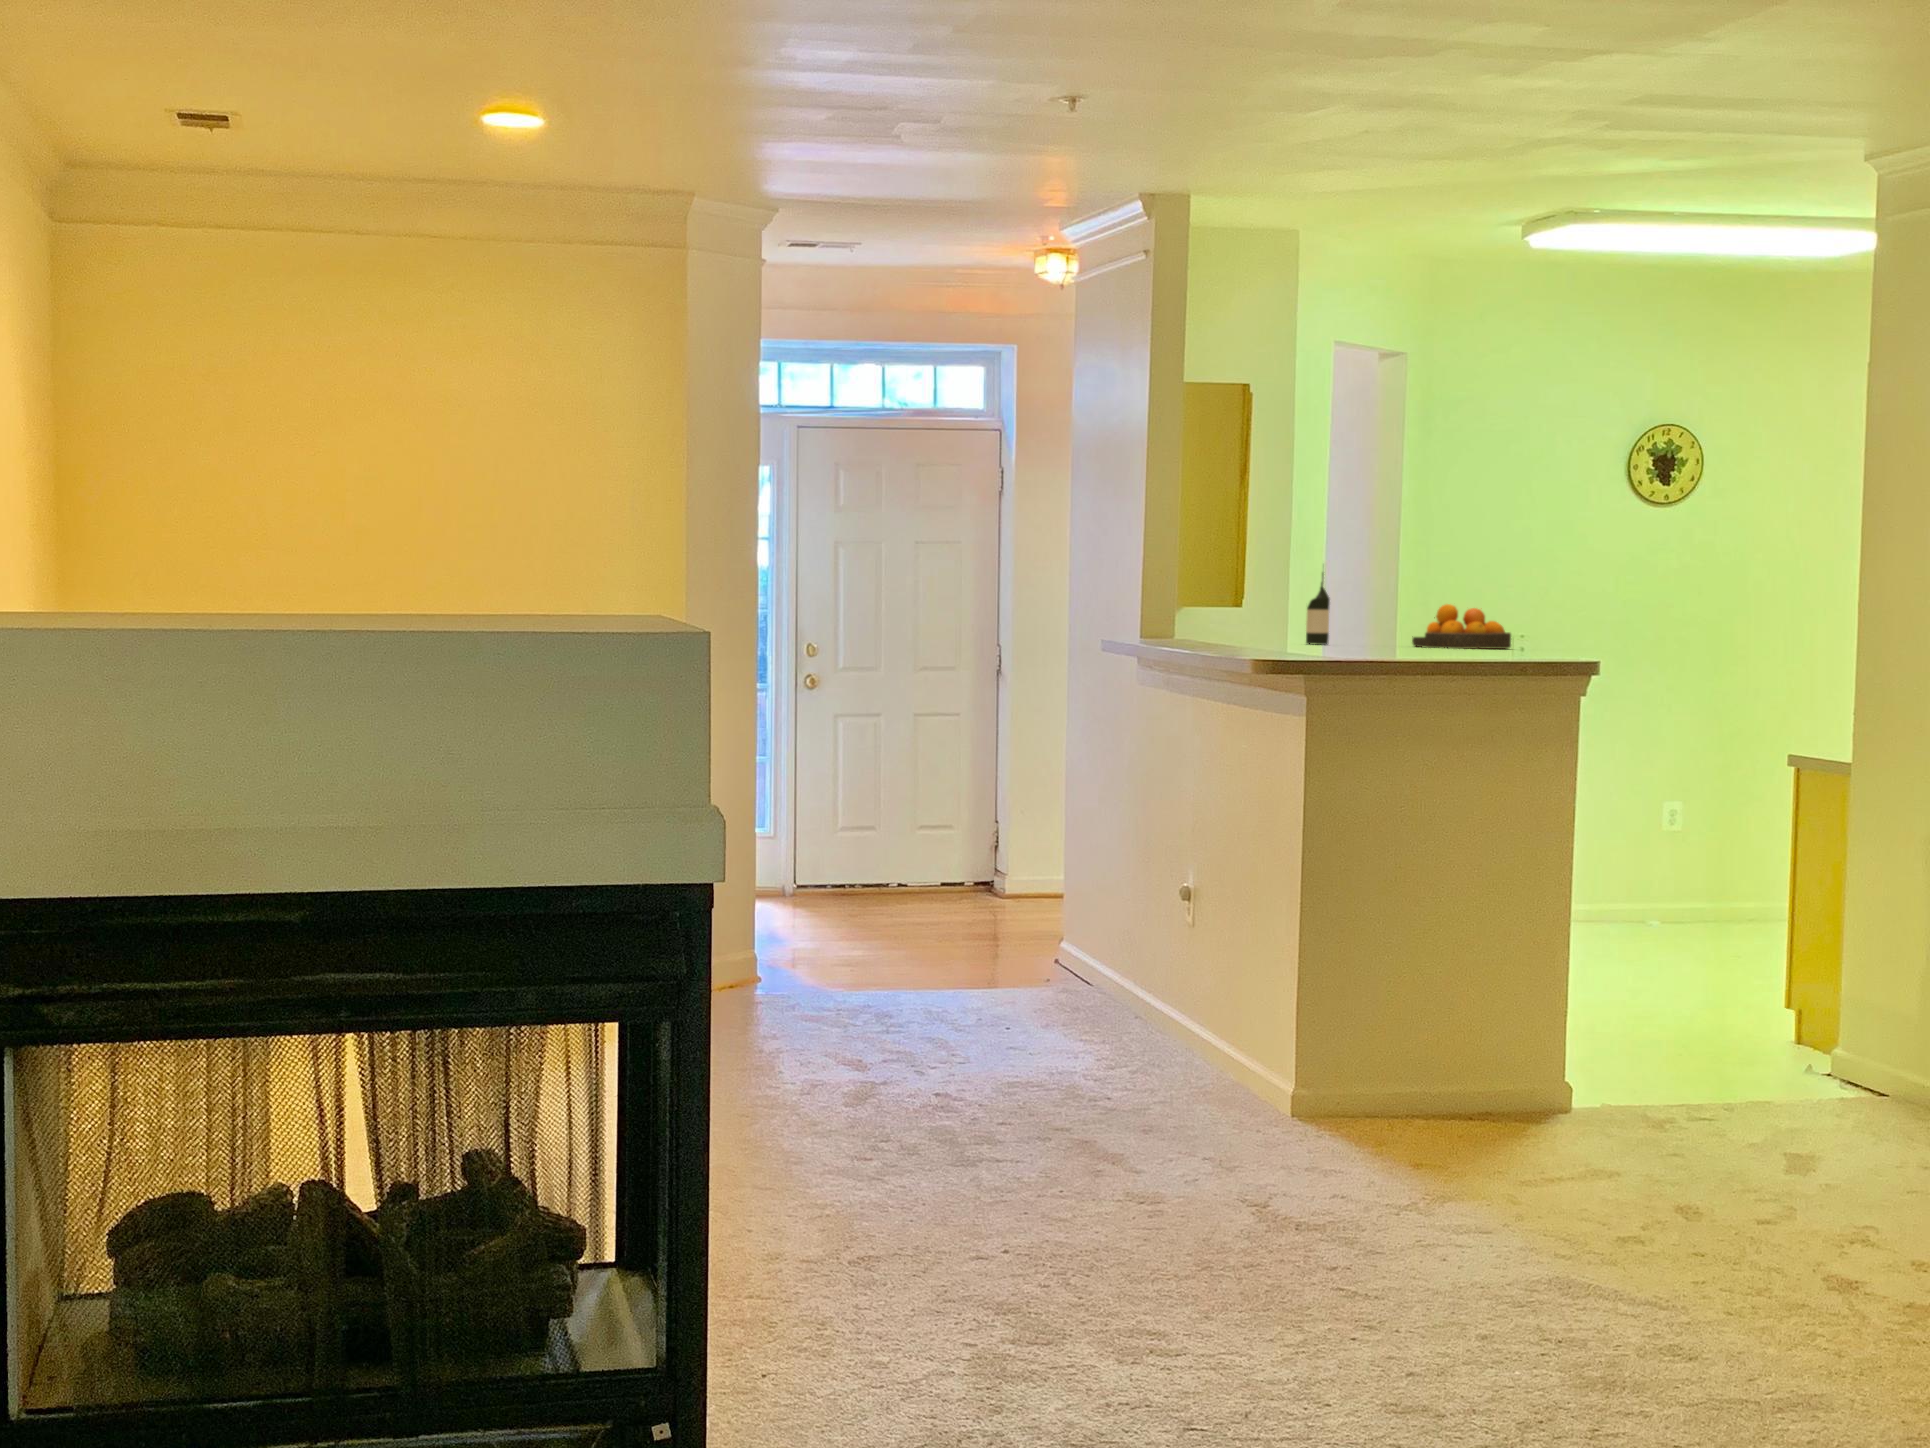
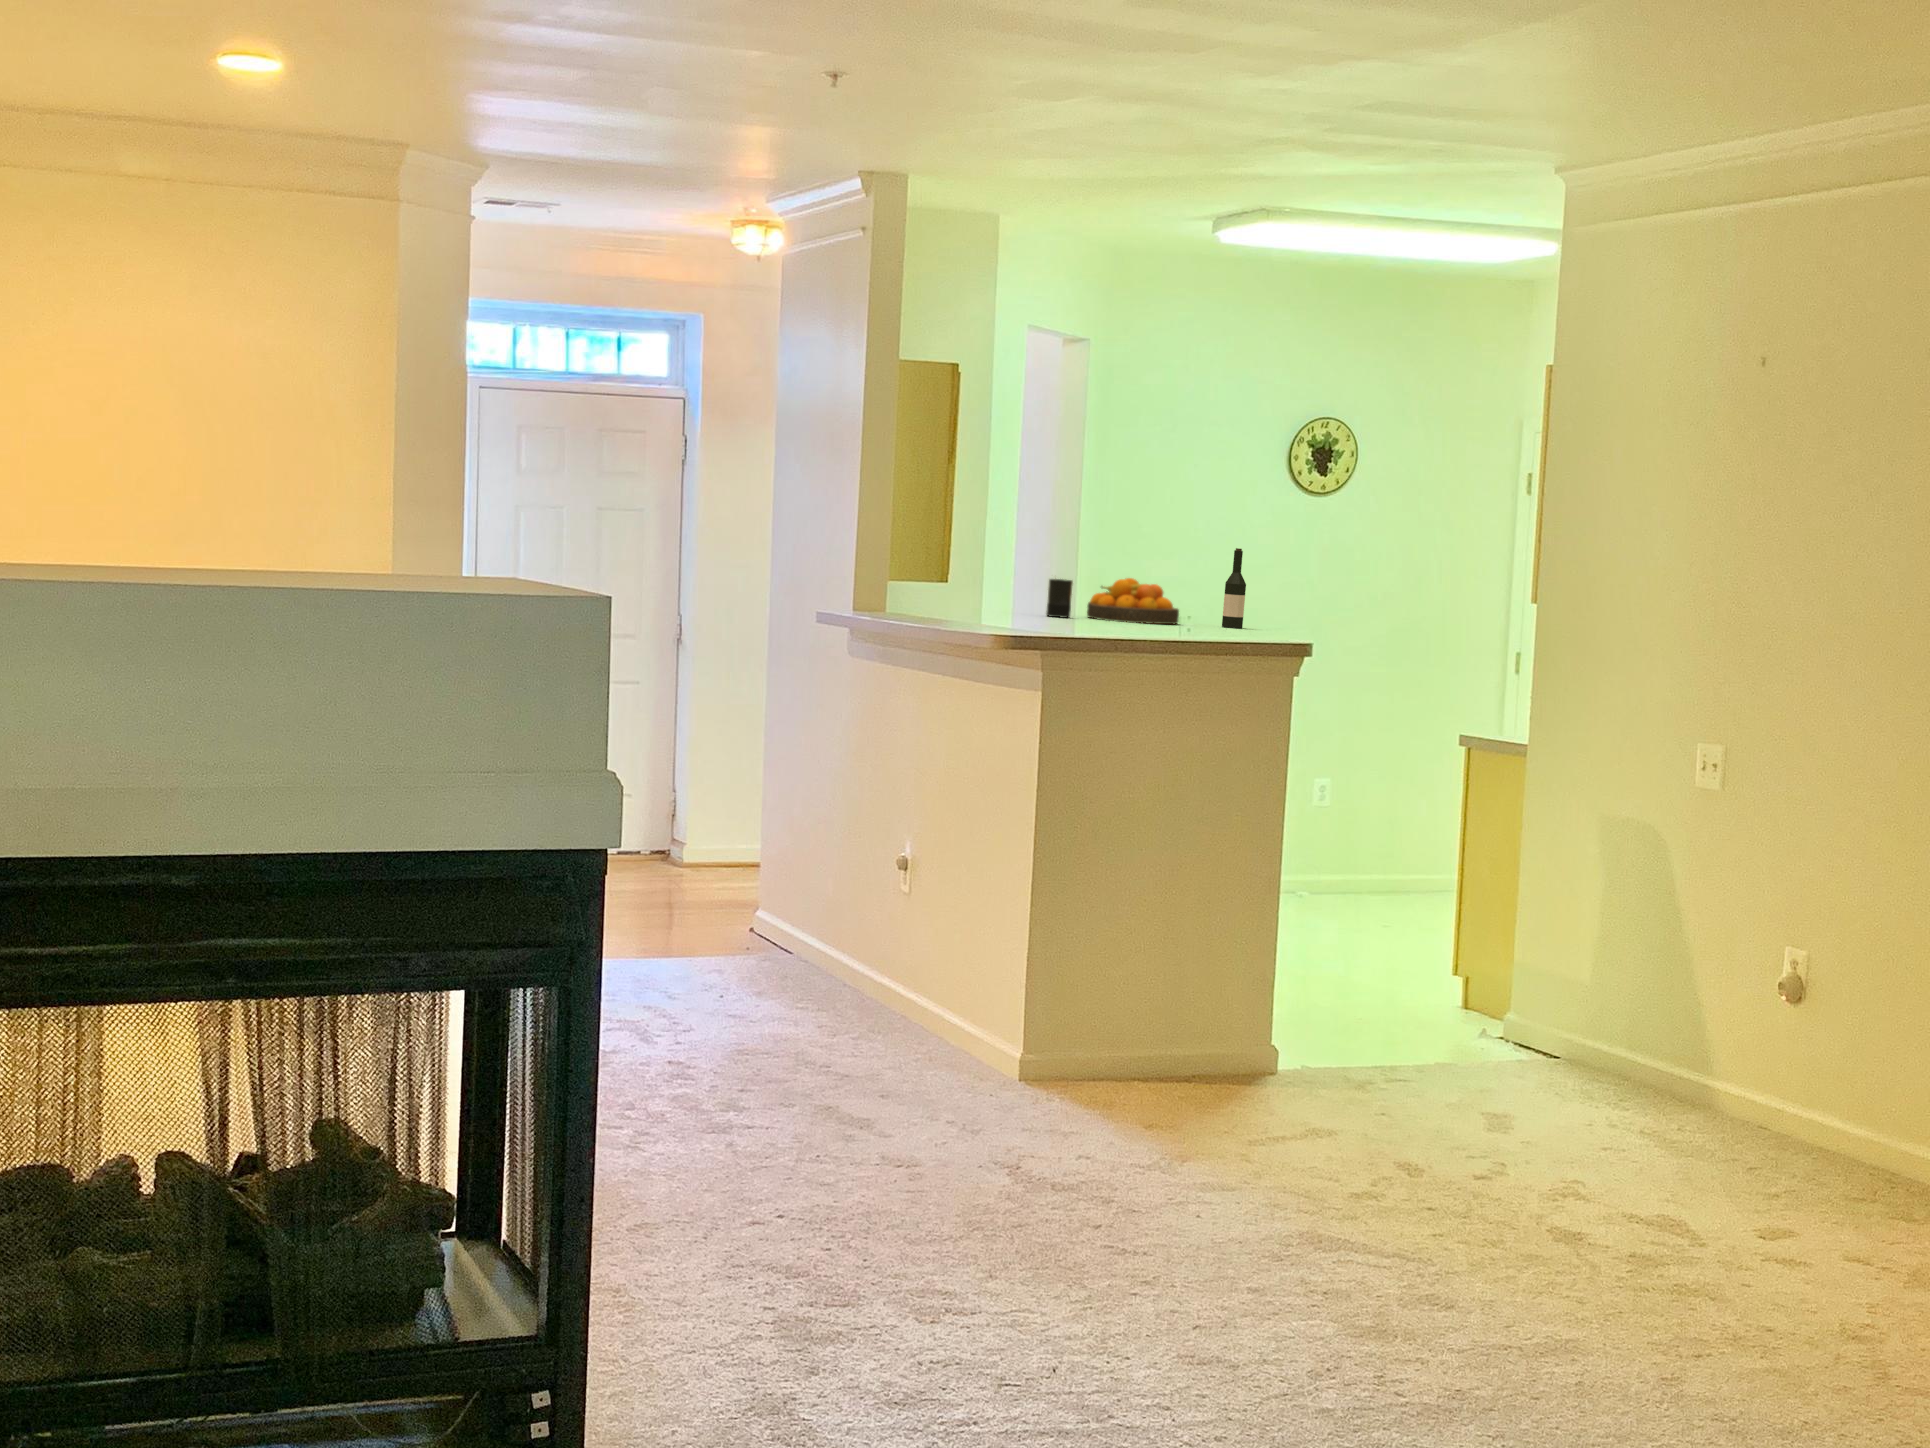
wine bottle: present [1306,573,1330,645] -> present [1222,548,1246,628]
candle: none [1367,604,1393,646] -> present [1046,579,1073,618]

